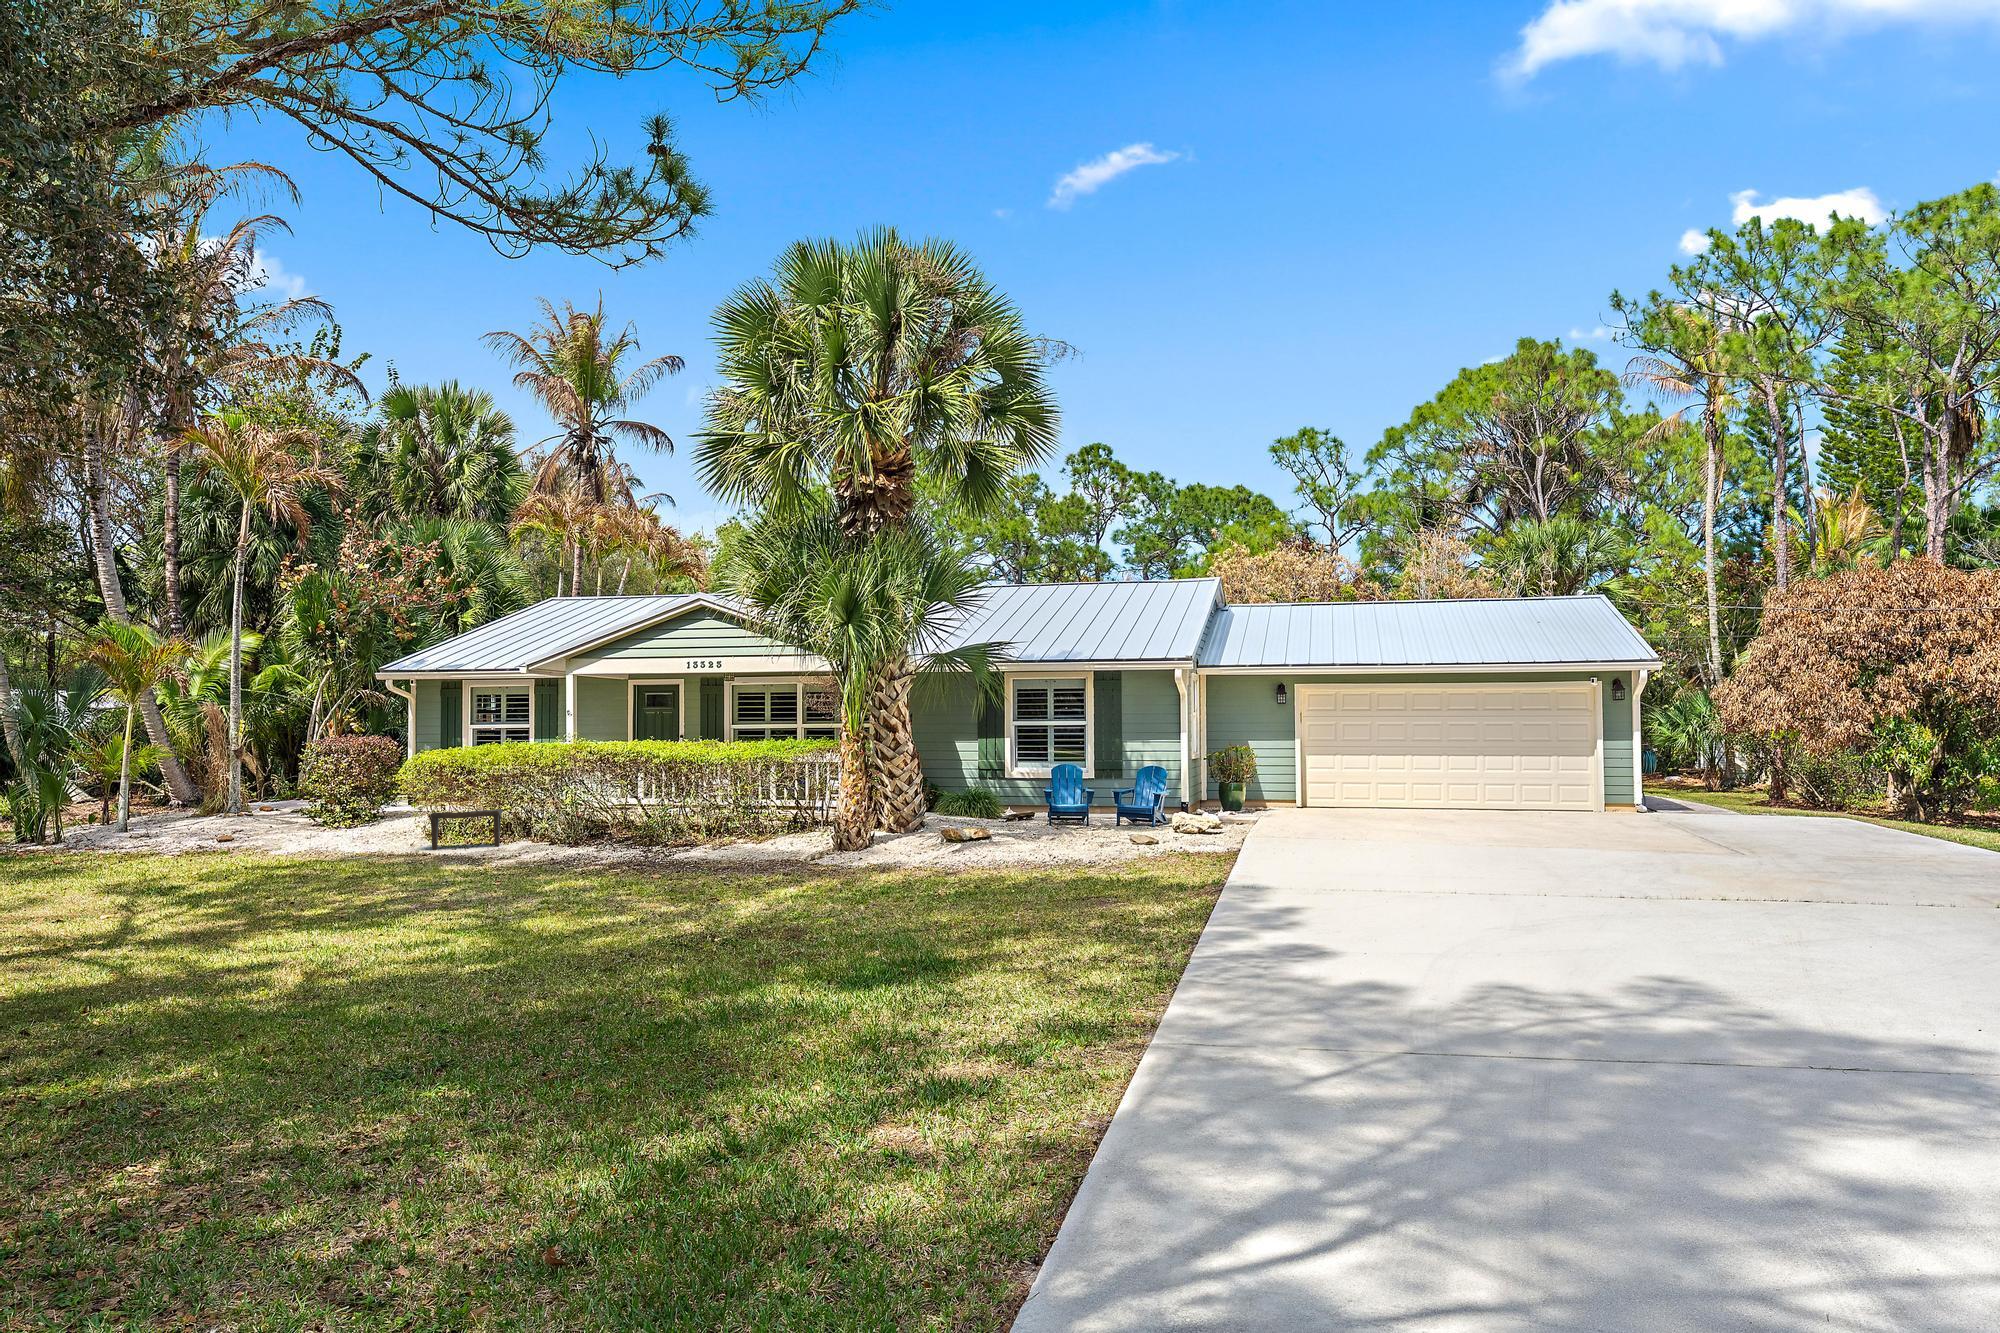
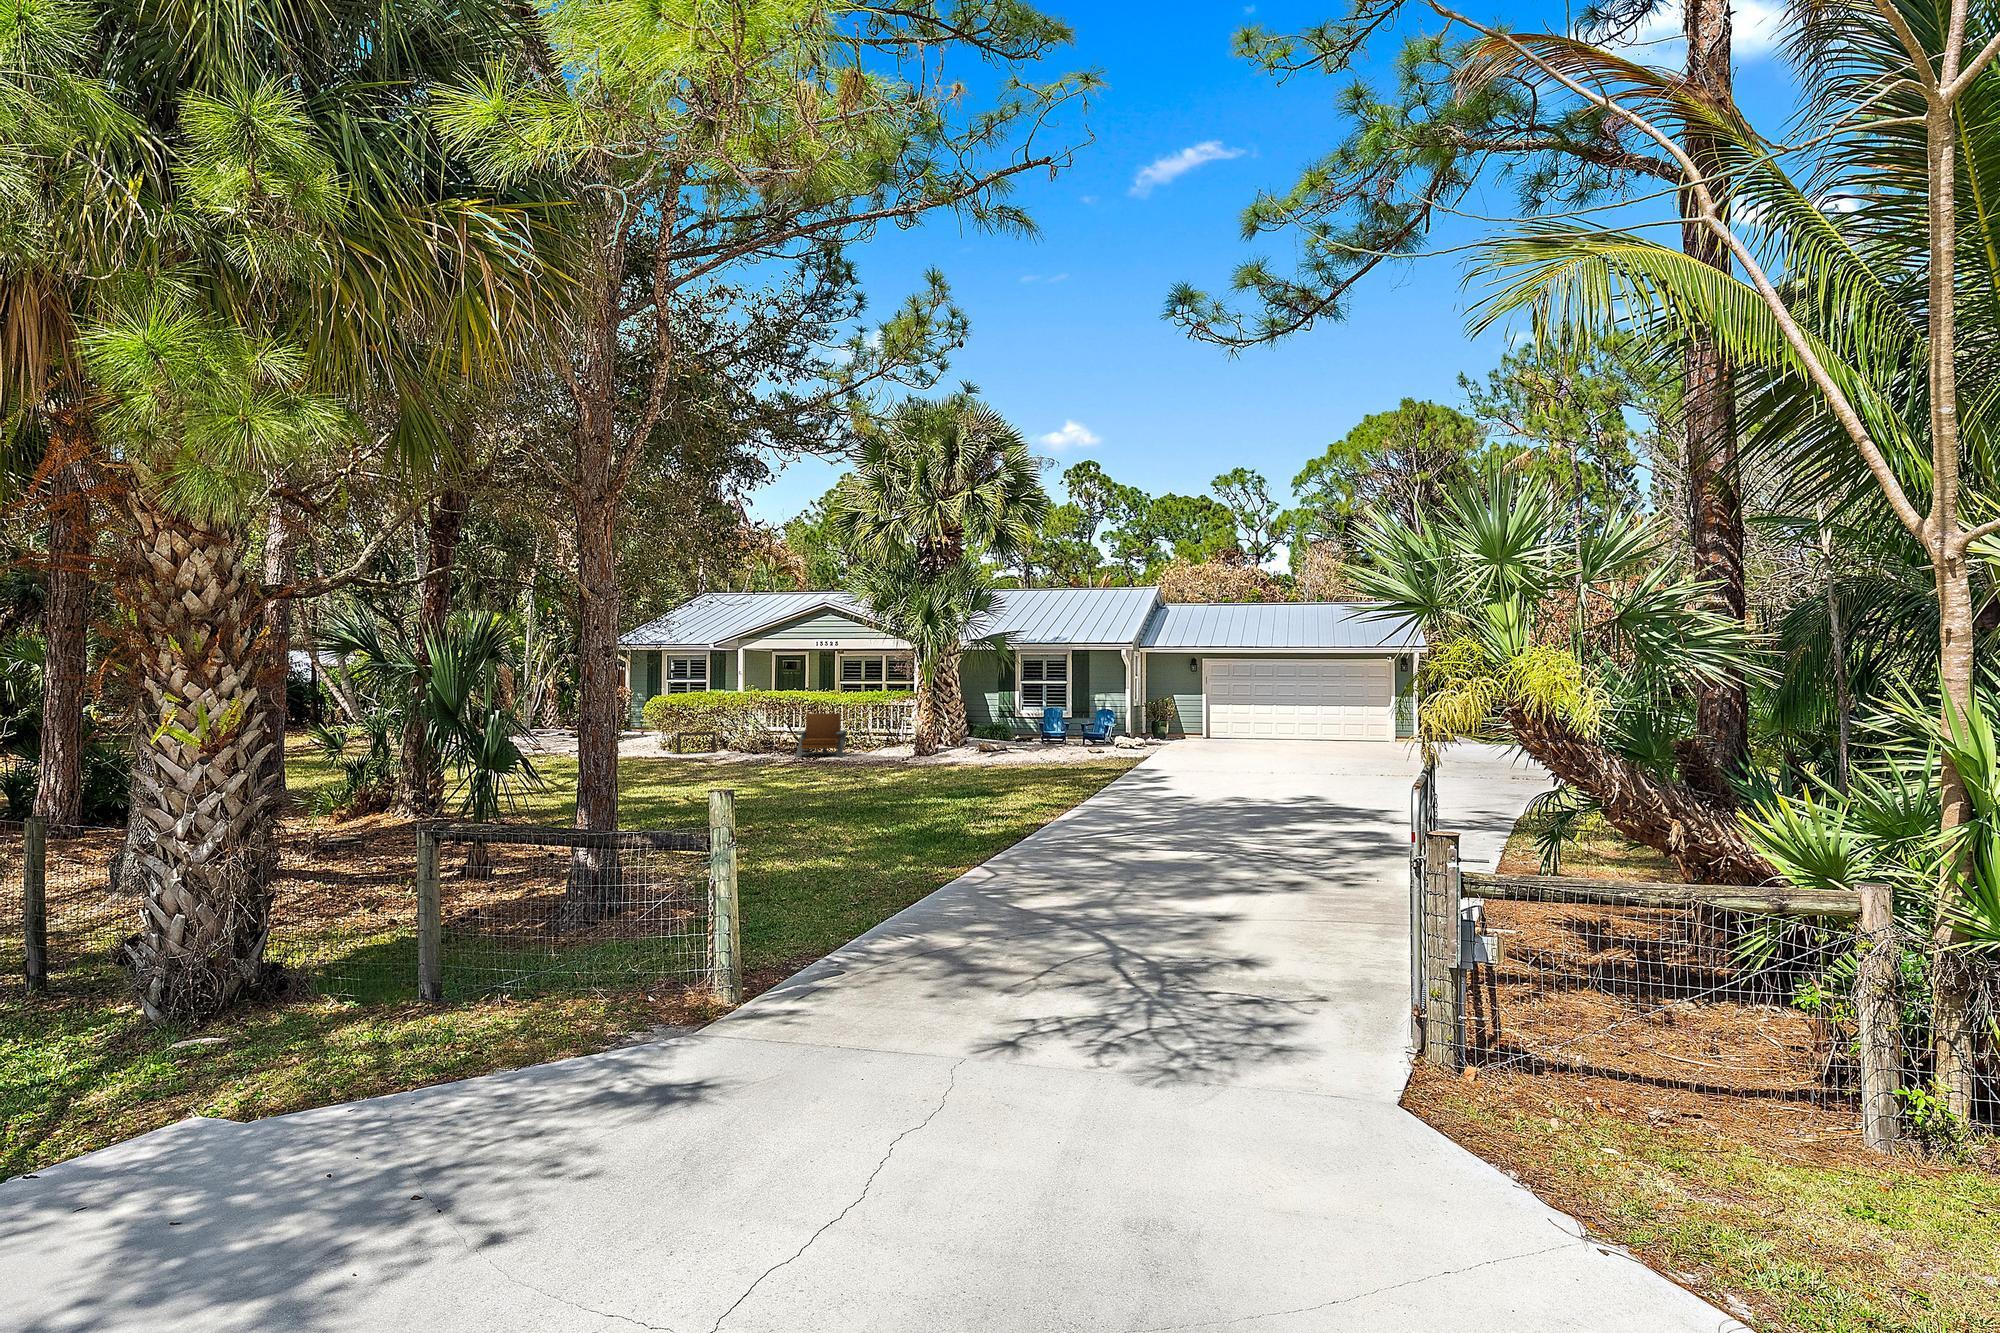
lounge chair: none [624,778,720,855] -> present [795,713,847,757]

